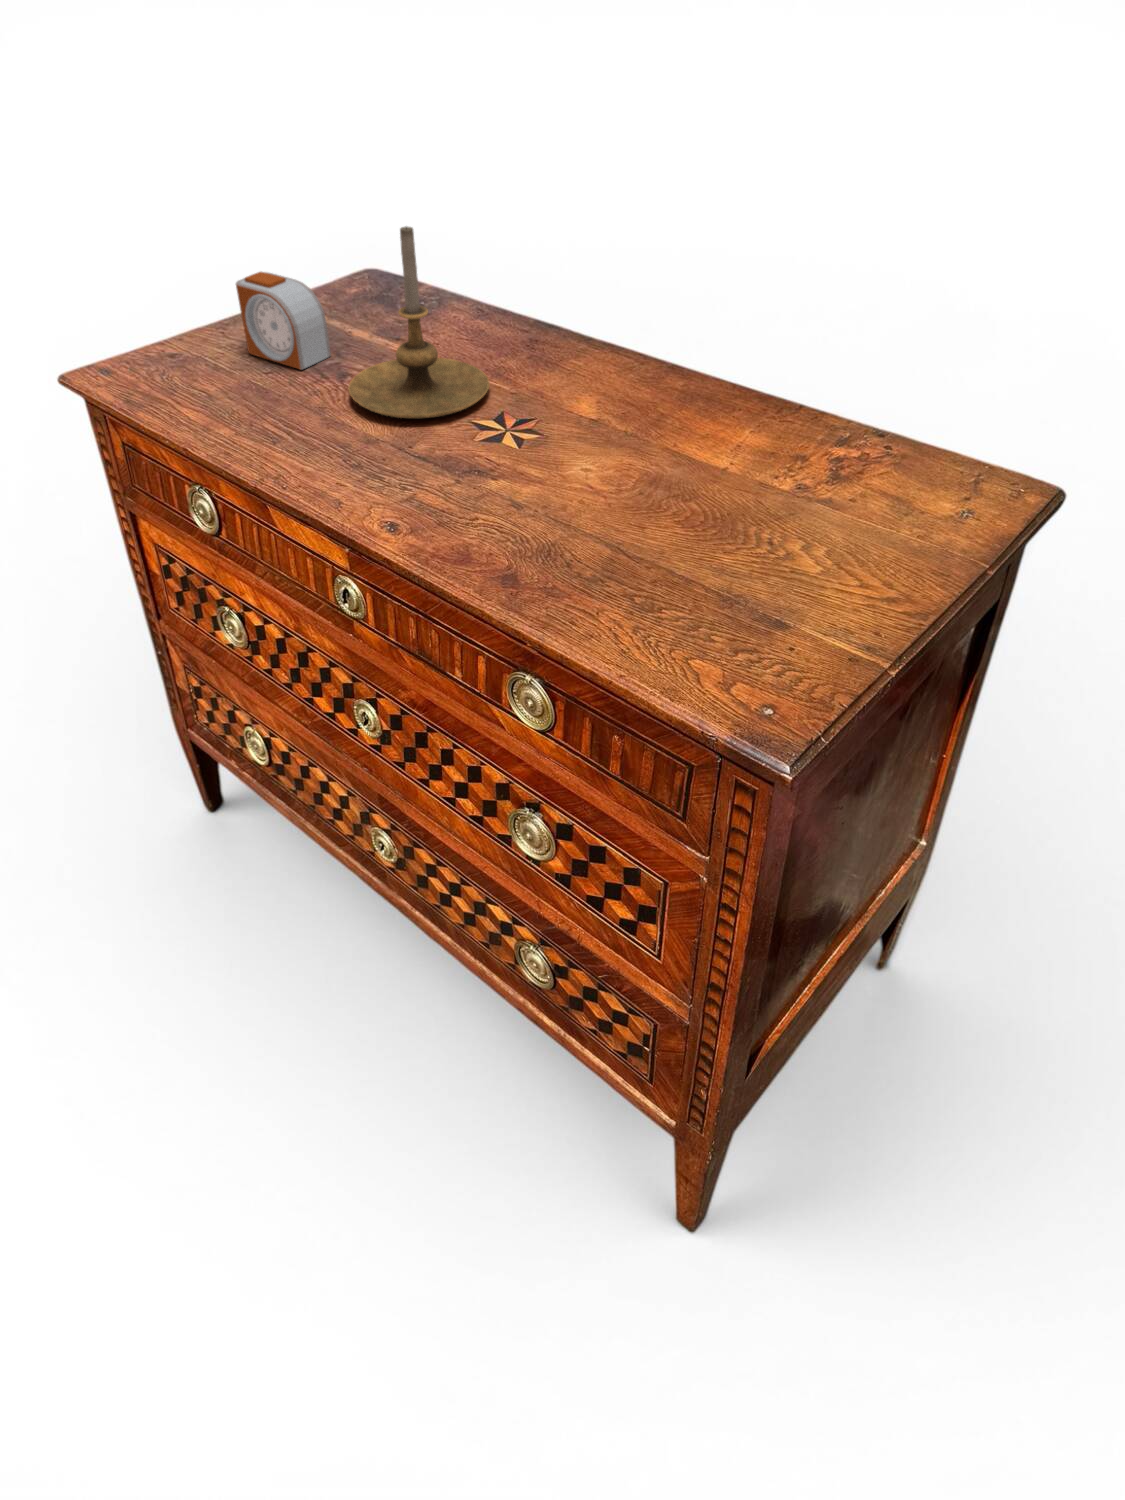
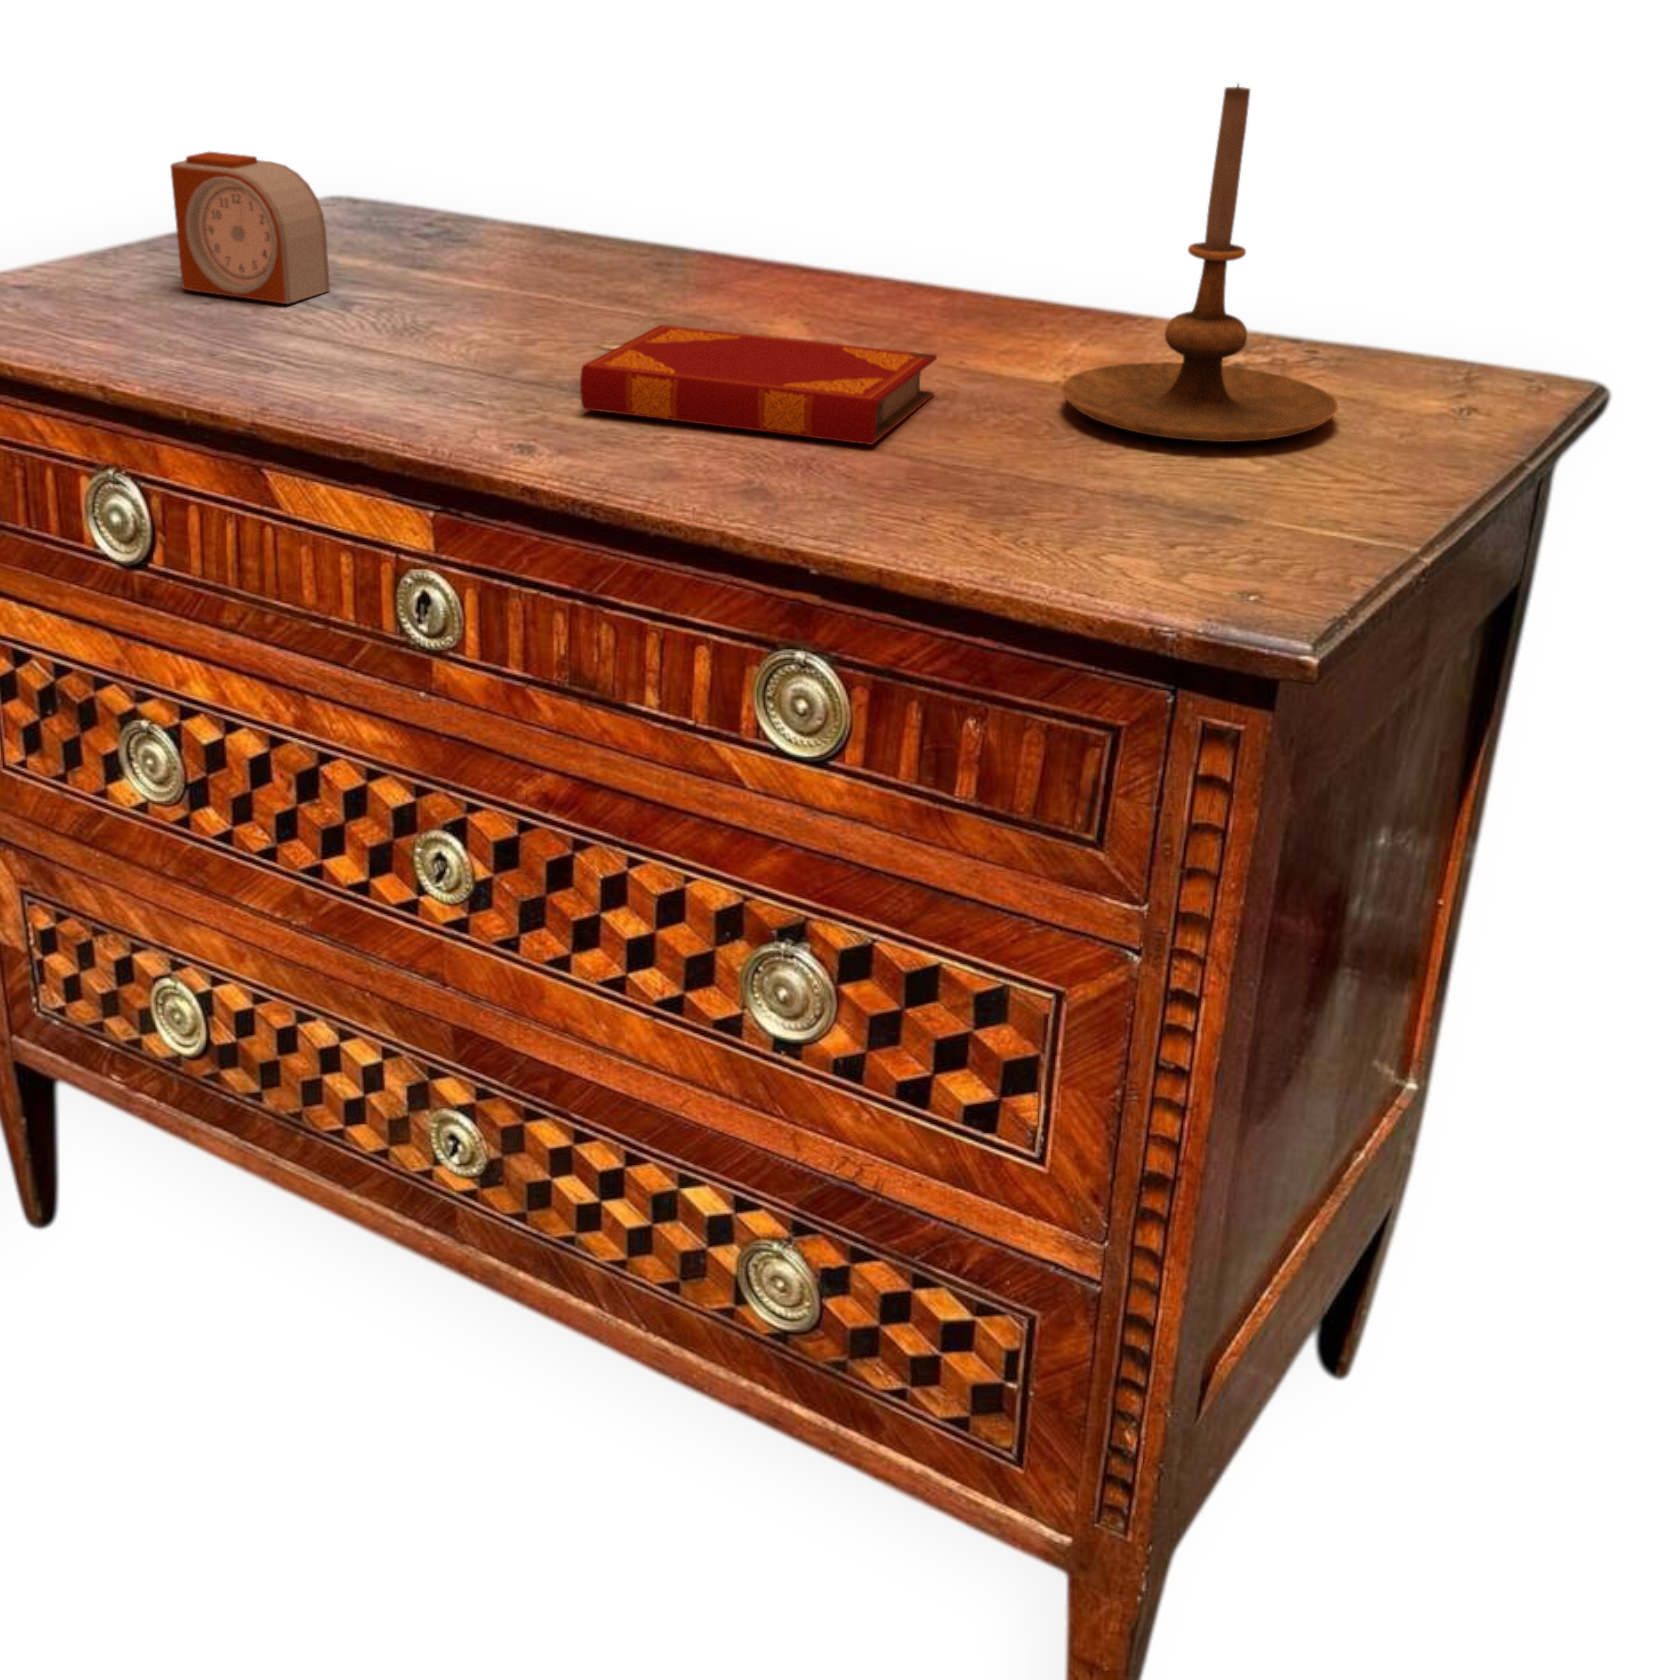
candle holder: present [348,226,489,418] -> present [1061,85,1338,442]
hardback book: none [432,418,650,532] -> present [580,325,937,445]

